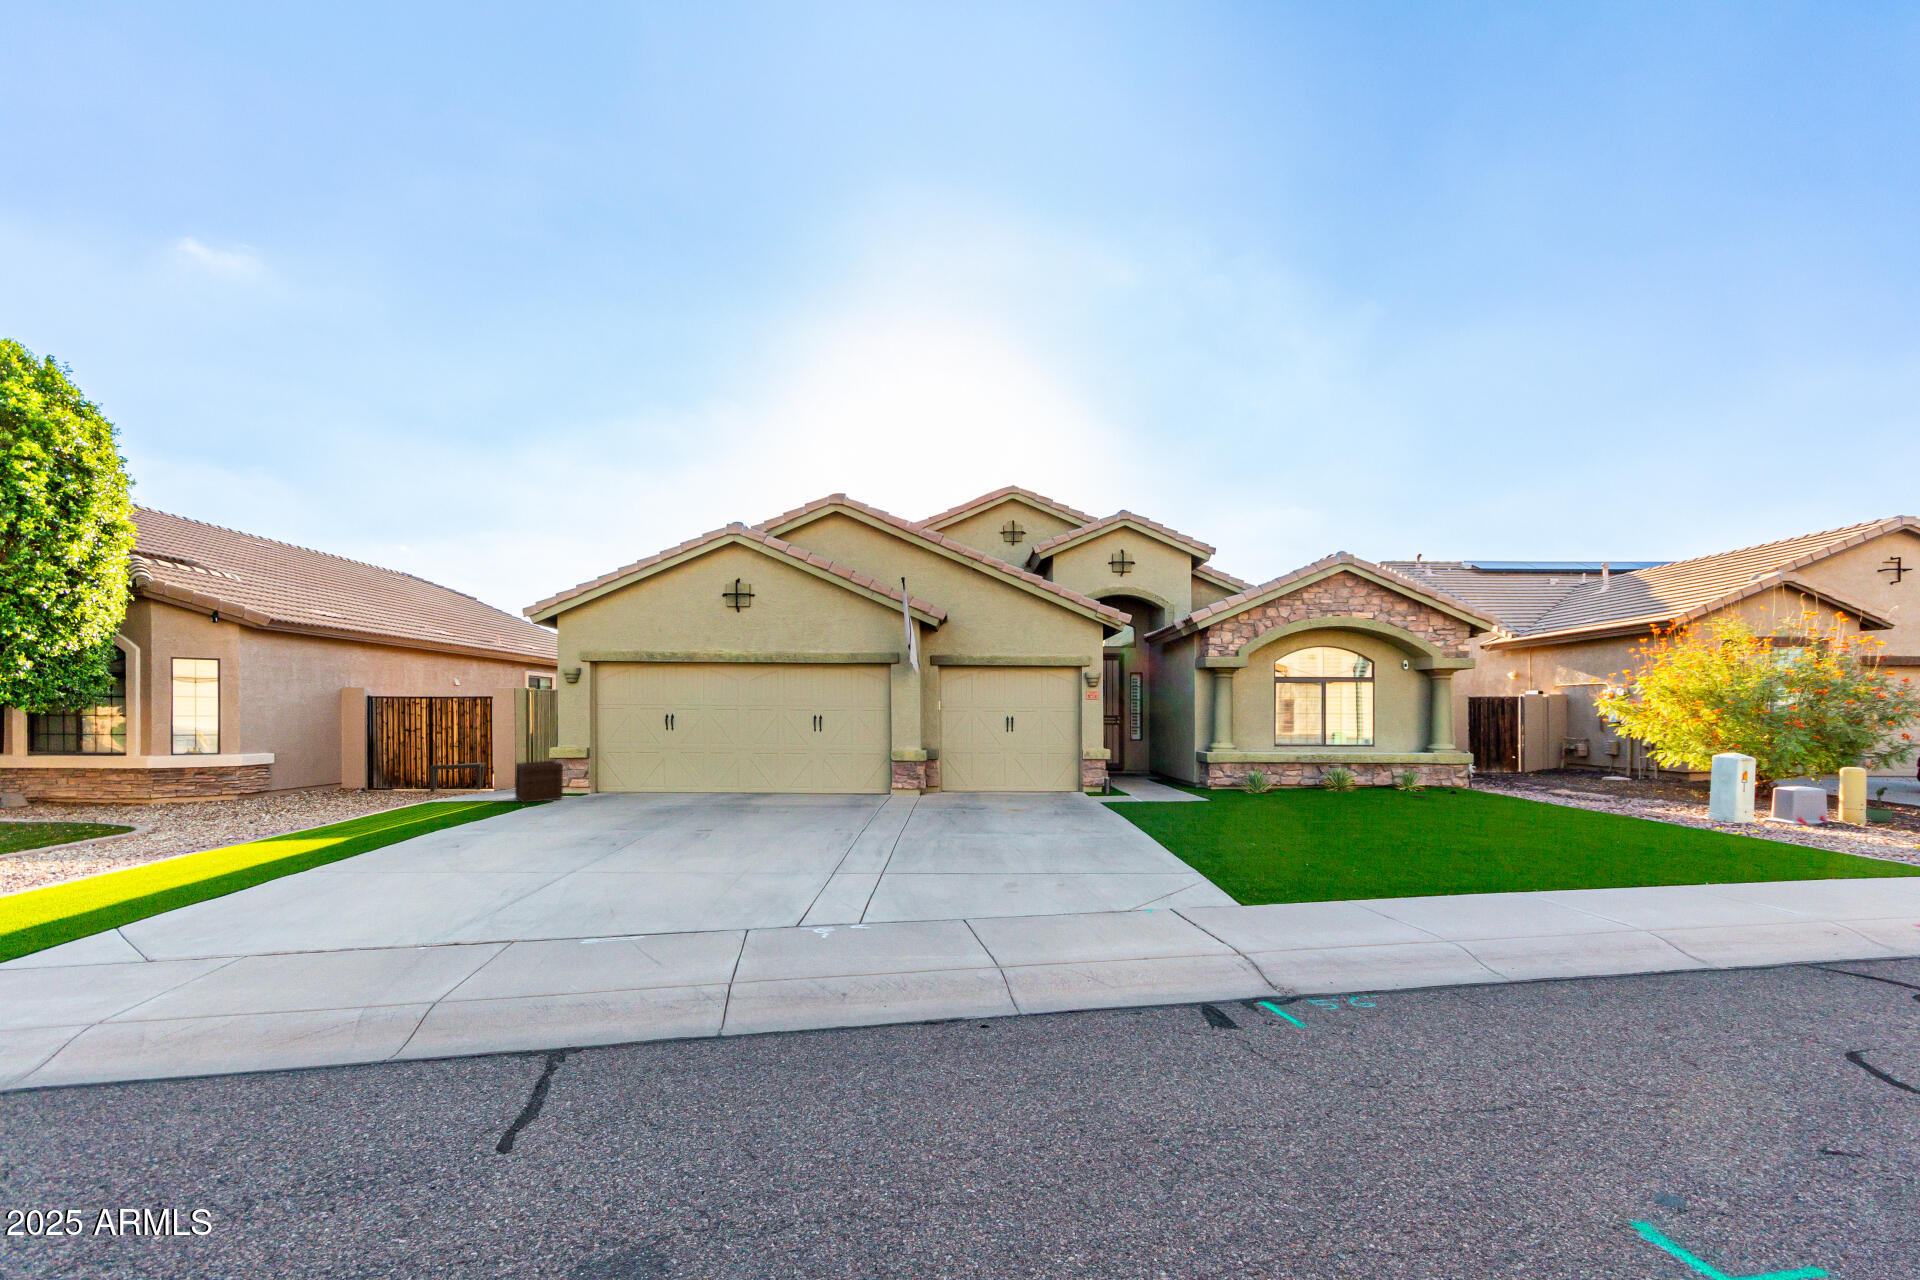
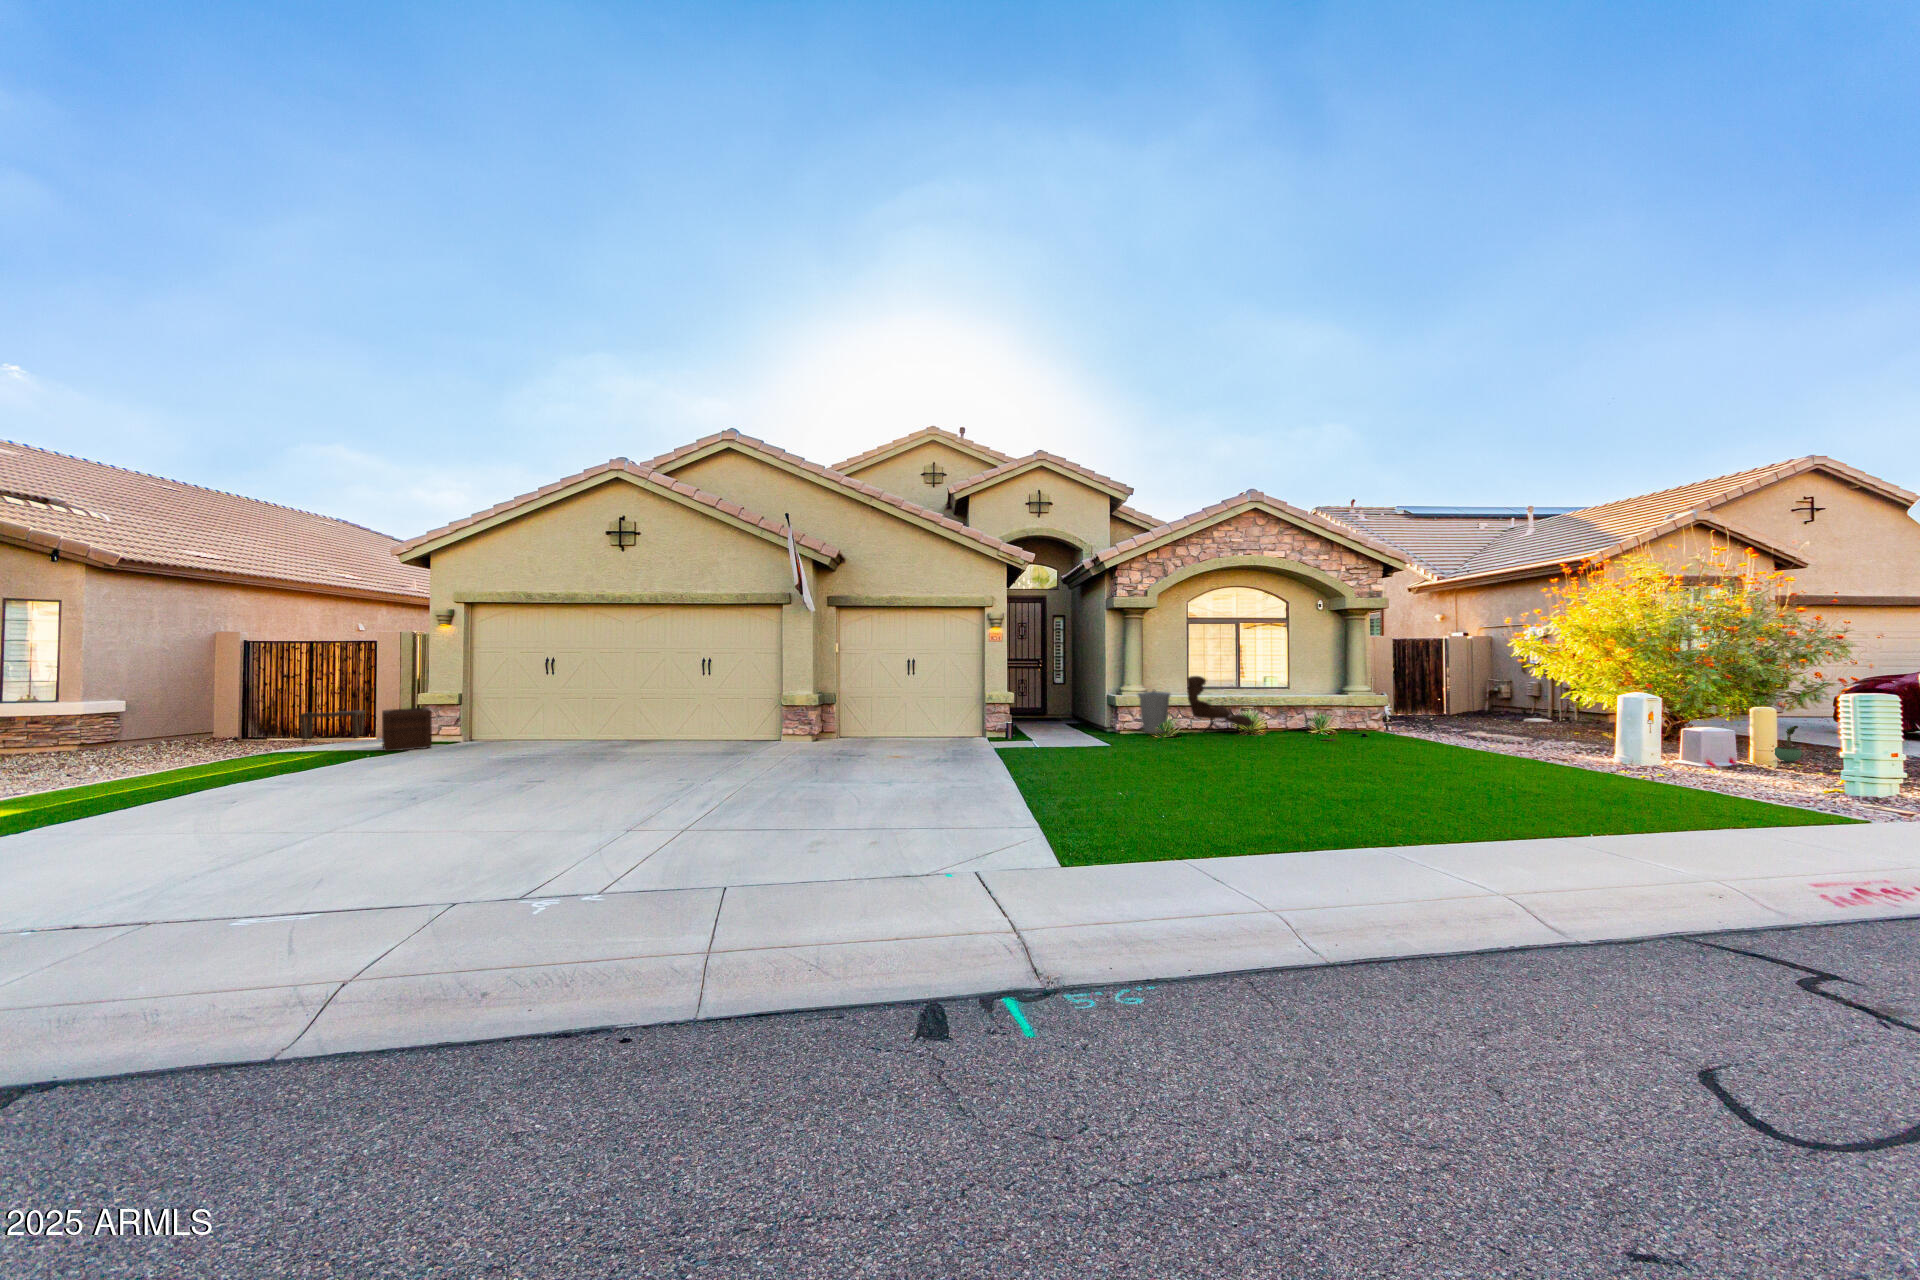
lounge chair: none [1277,734,1345,792] -> present [1187,676,1253,732]
trash can: none [1228,747,1263,790] -> present [1138,690,1170,733]

